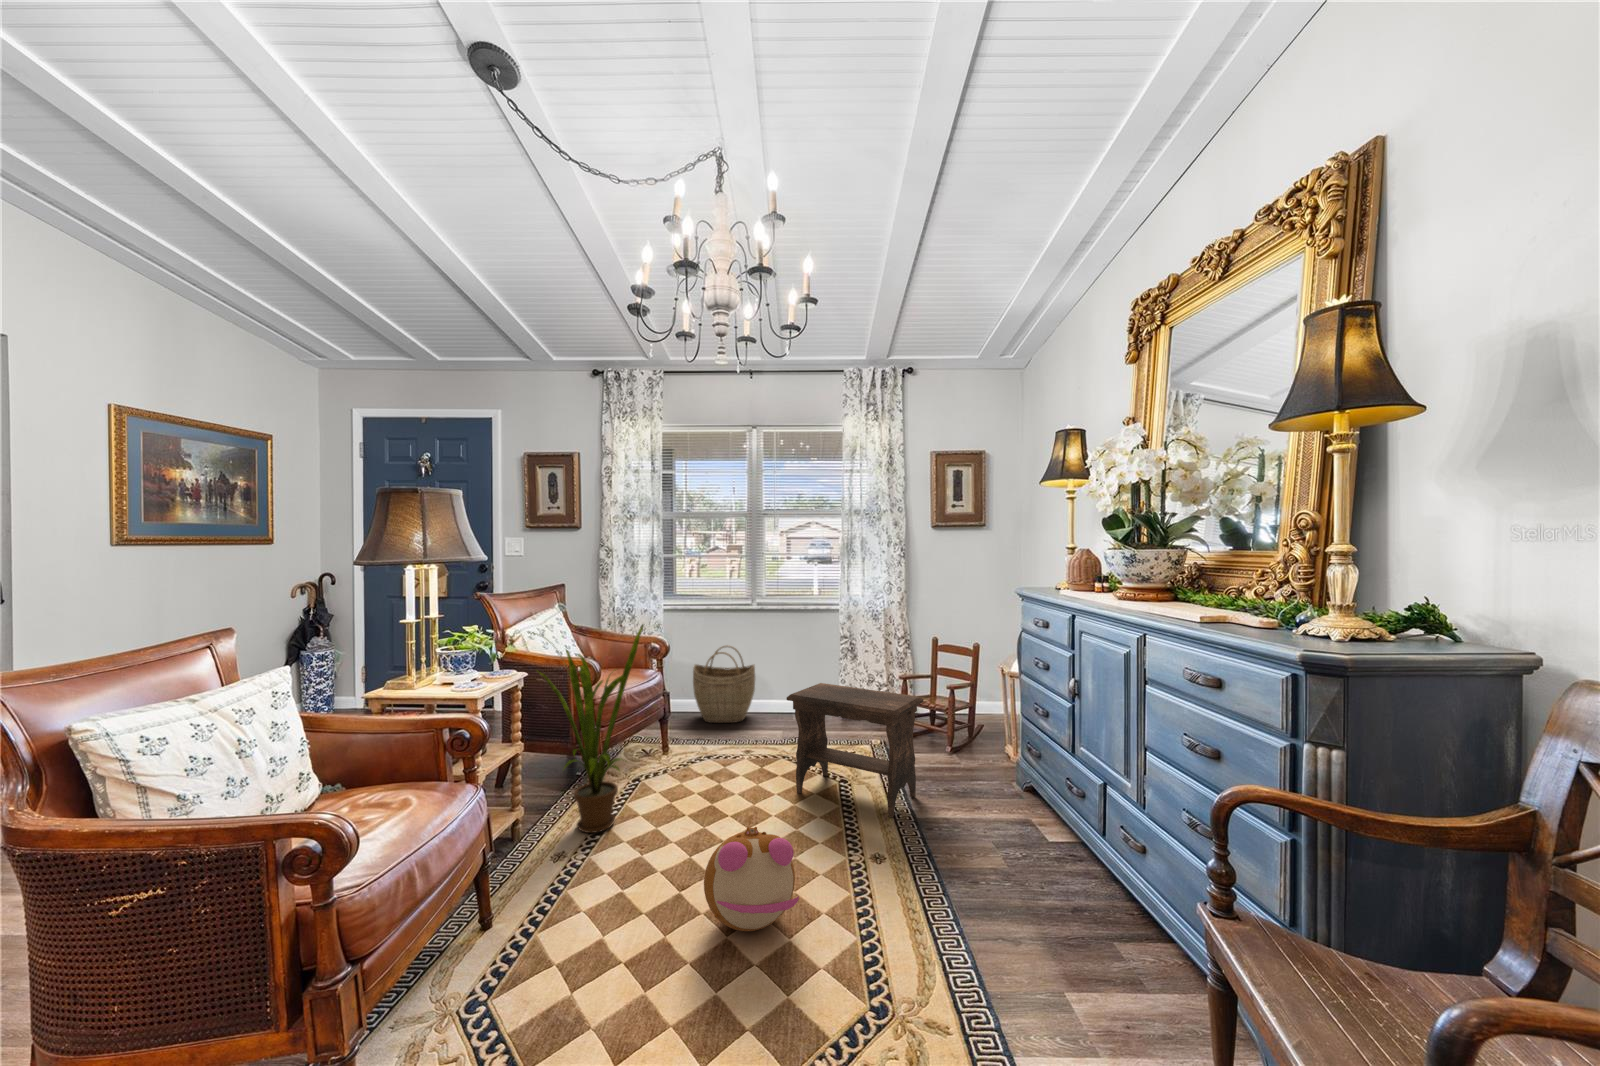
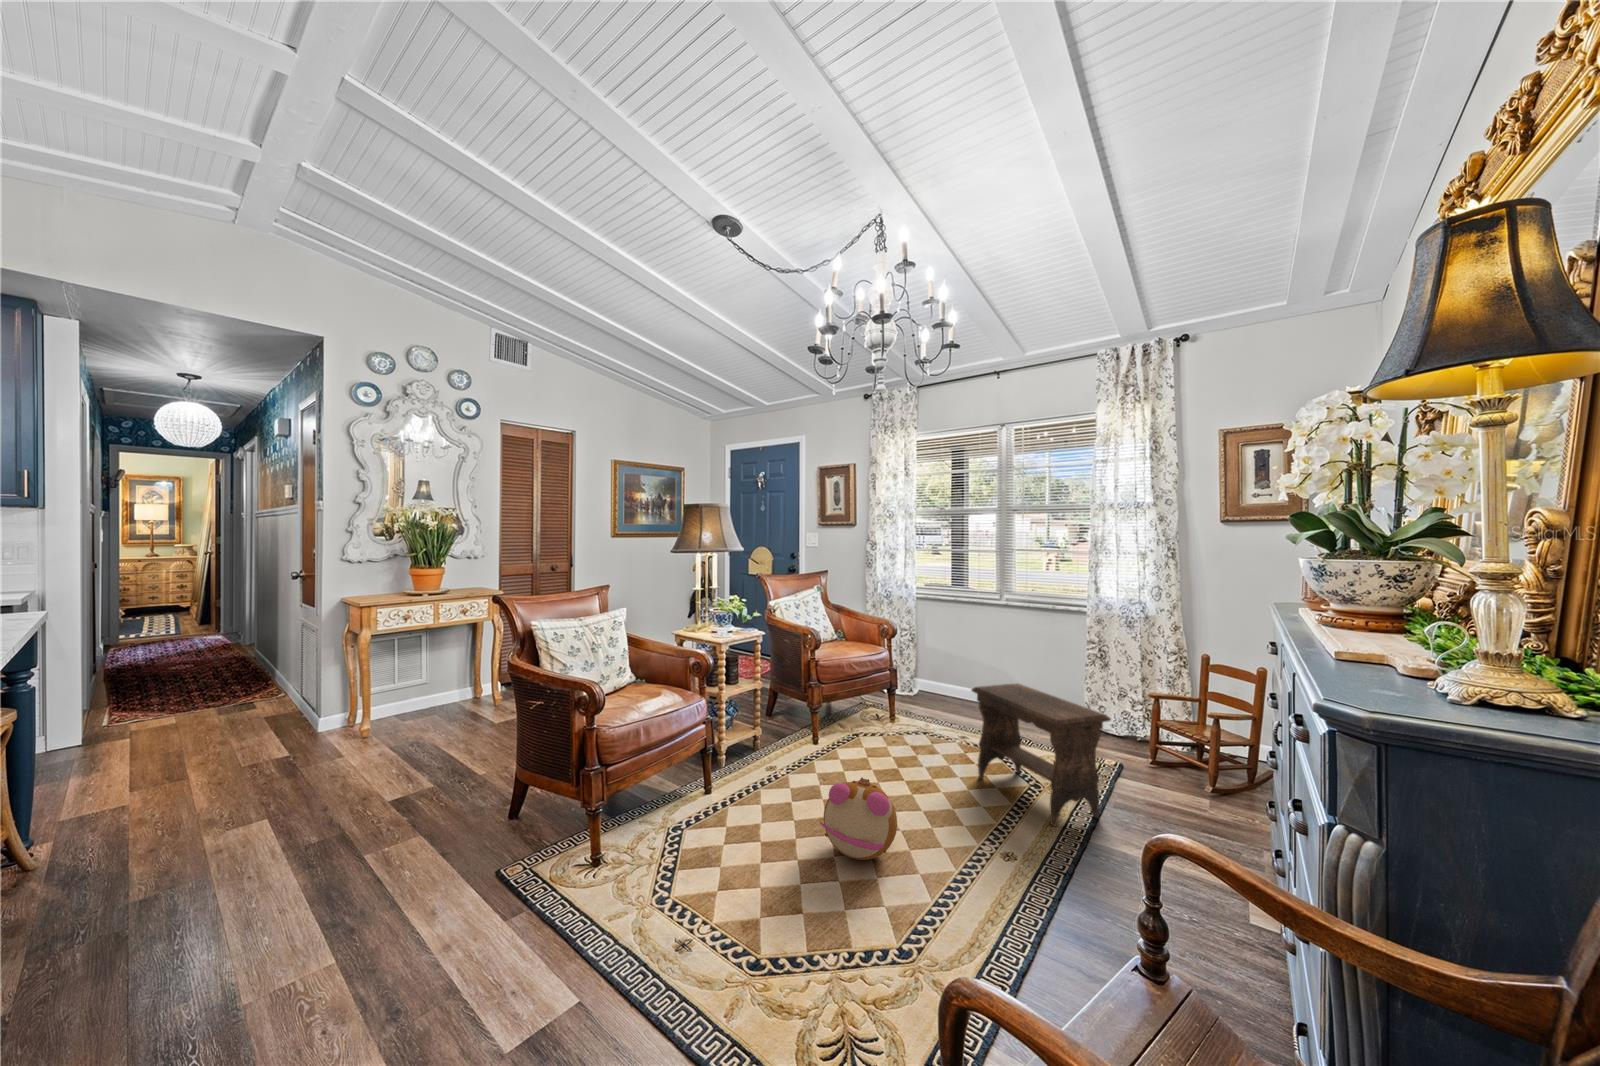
house plant: present [531,626,643,833] -> none [769,604,855,759]
woven basket: present [693,646,755,723] -> none [937,638,996,709]

